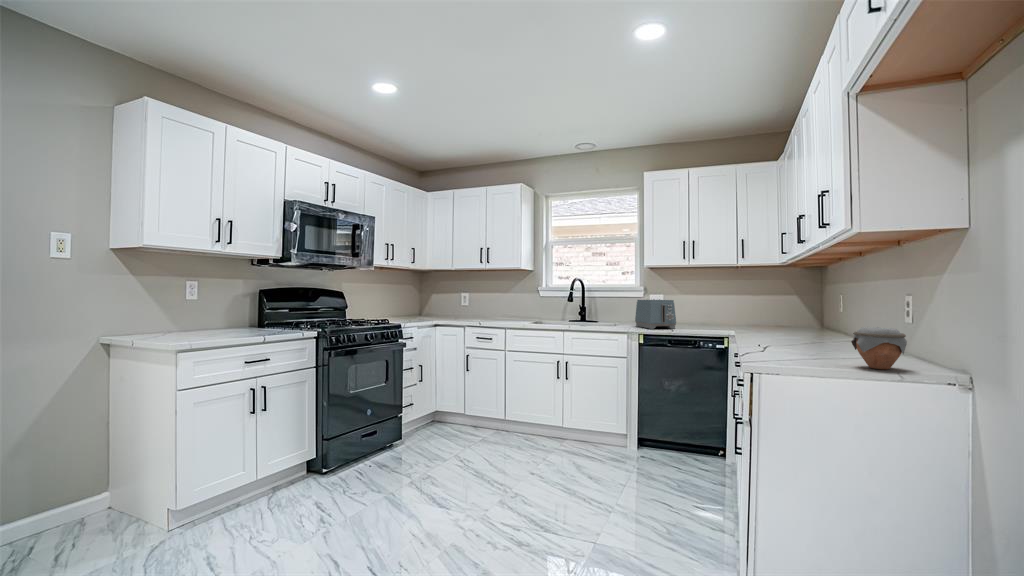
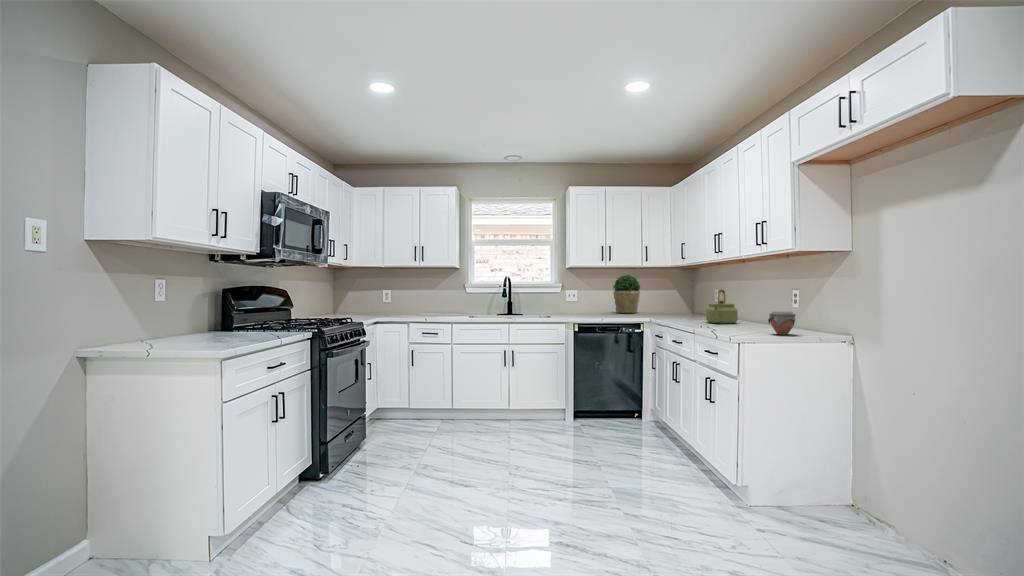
potted plant: none [711,275,749,325] -> present [613,275,640,313]
kettle: none [802,293,855,345] -> present [706,290,738,324]
toaster: present [635,300,676,329] -> none [567,295,604,318]

